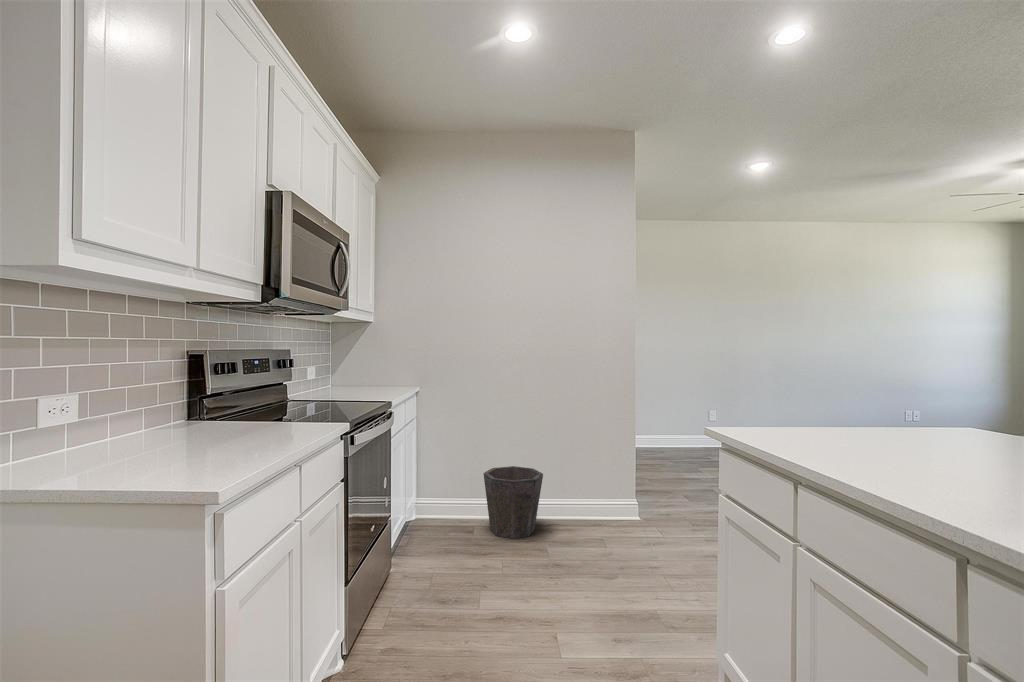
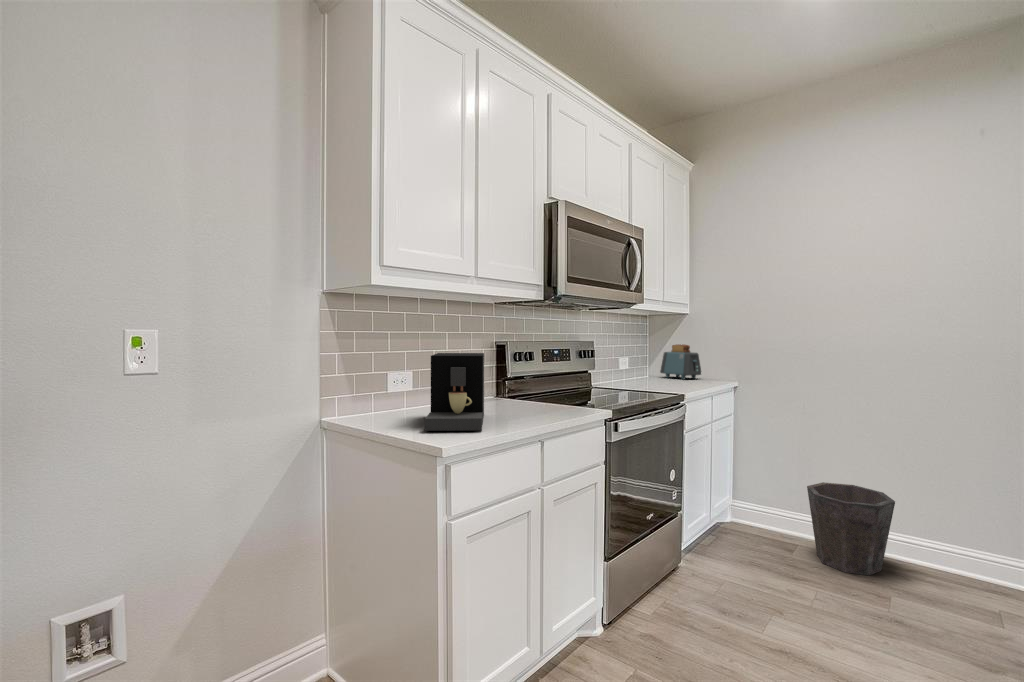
toaster: none [347,351,388,386] -> present [660,344,701,379]
coffee maker: none [137,368,241,475] -> present [425,353,484,431]

